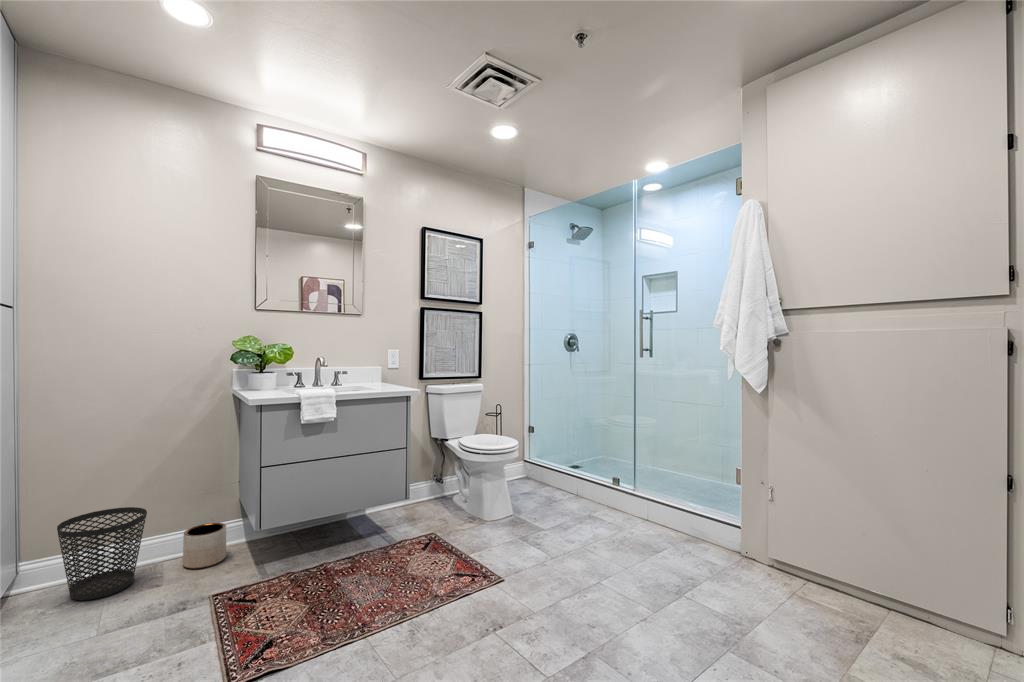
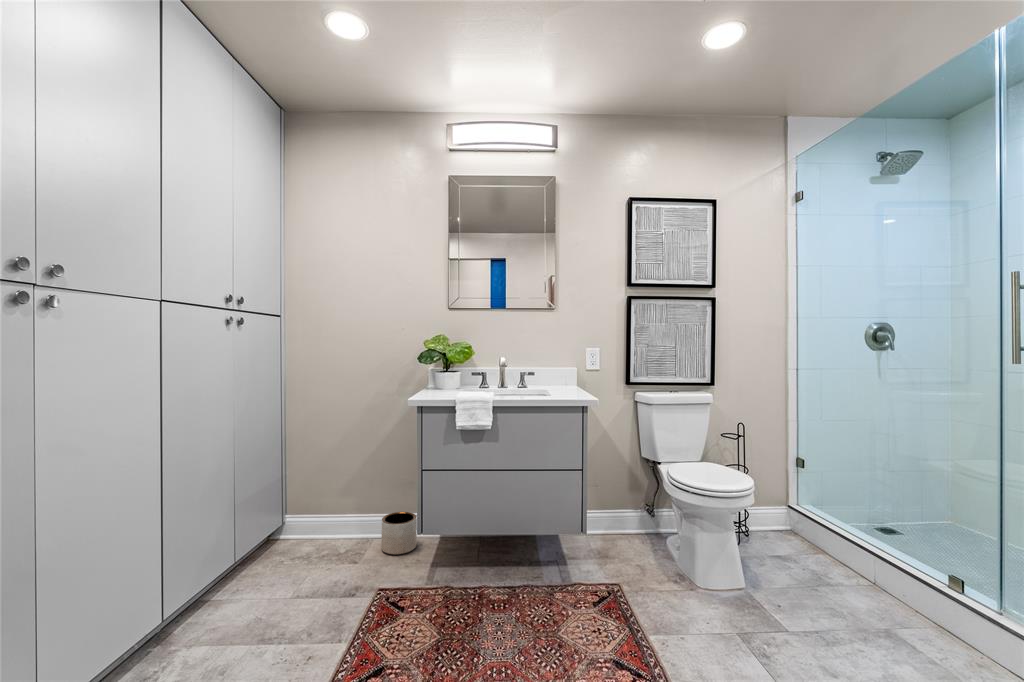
wastebasket: present [57,507,147,600] -> none [292,484,354,561]

